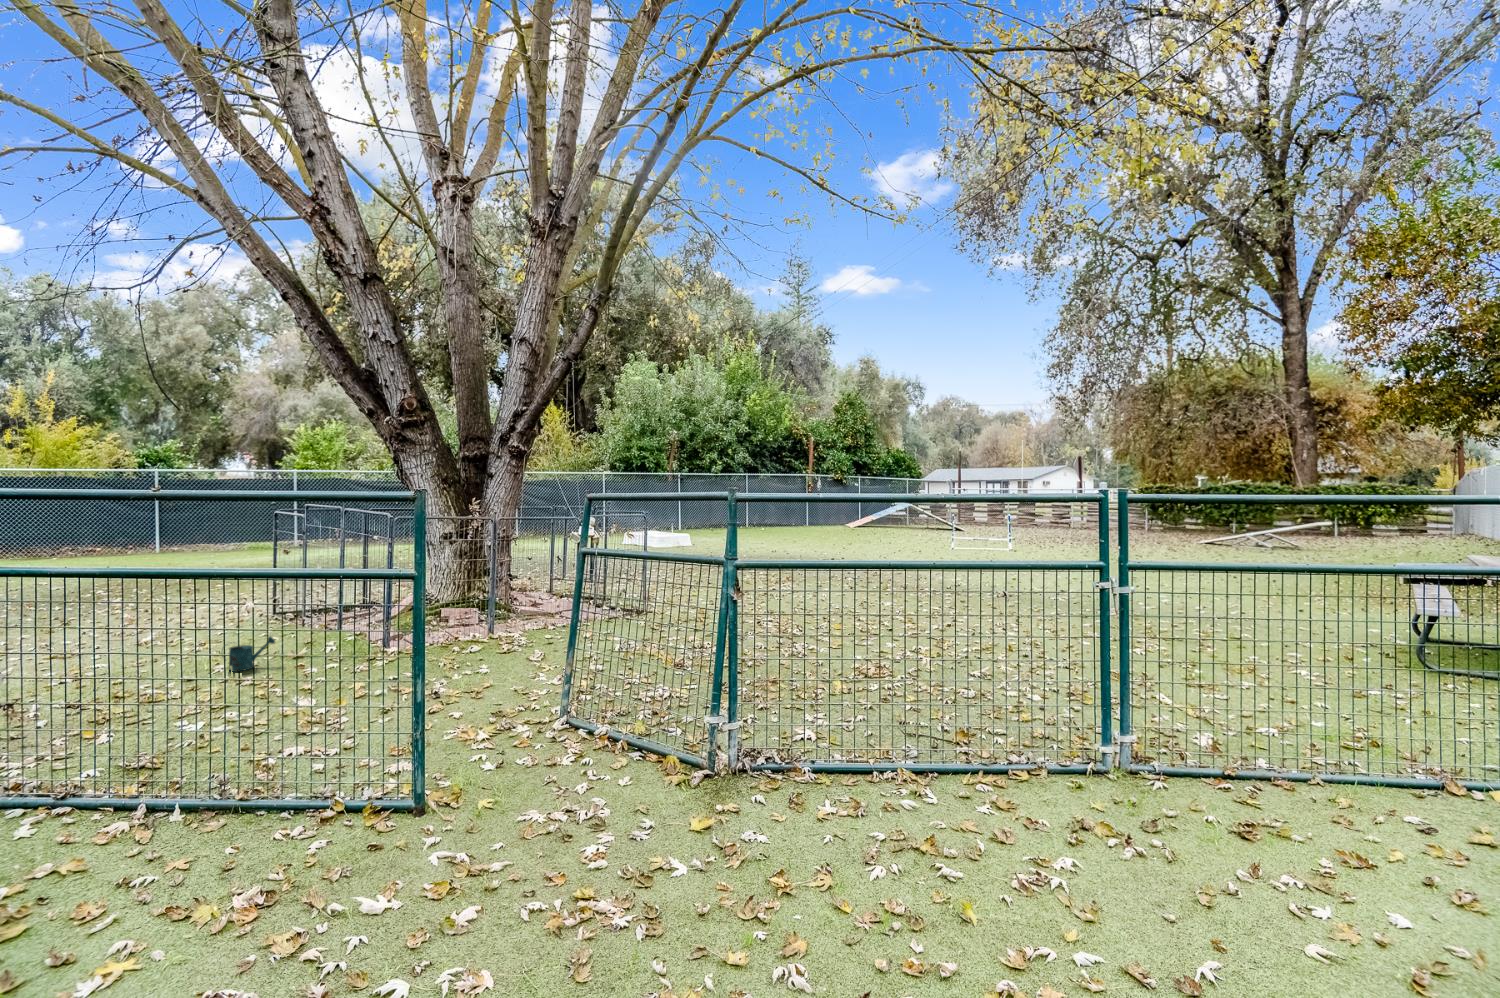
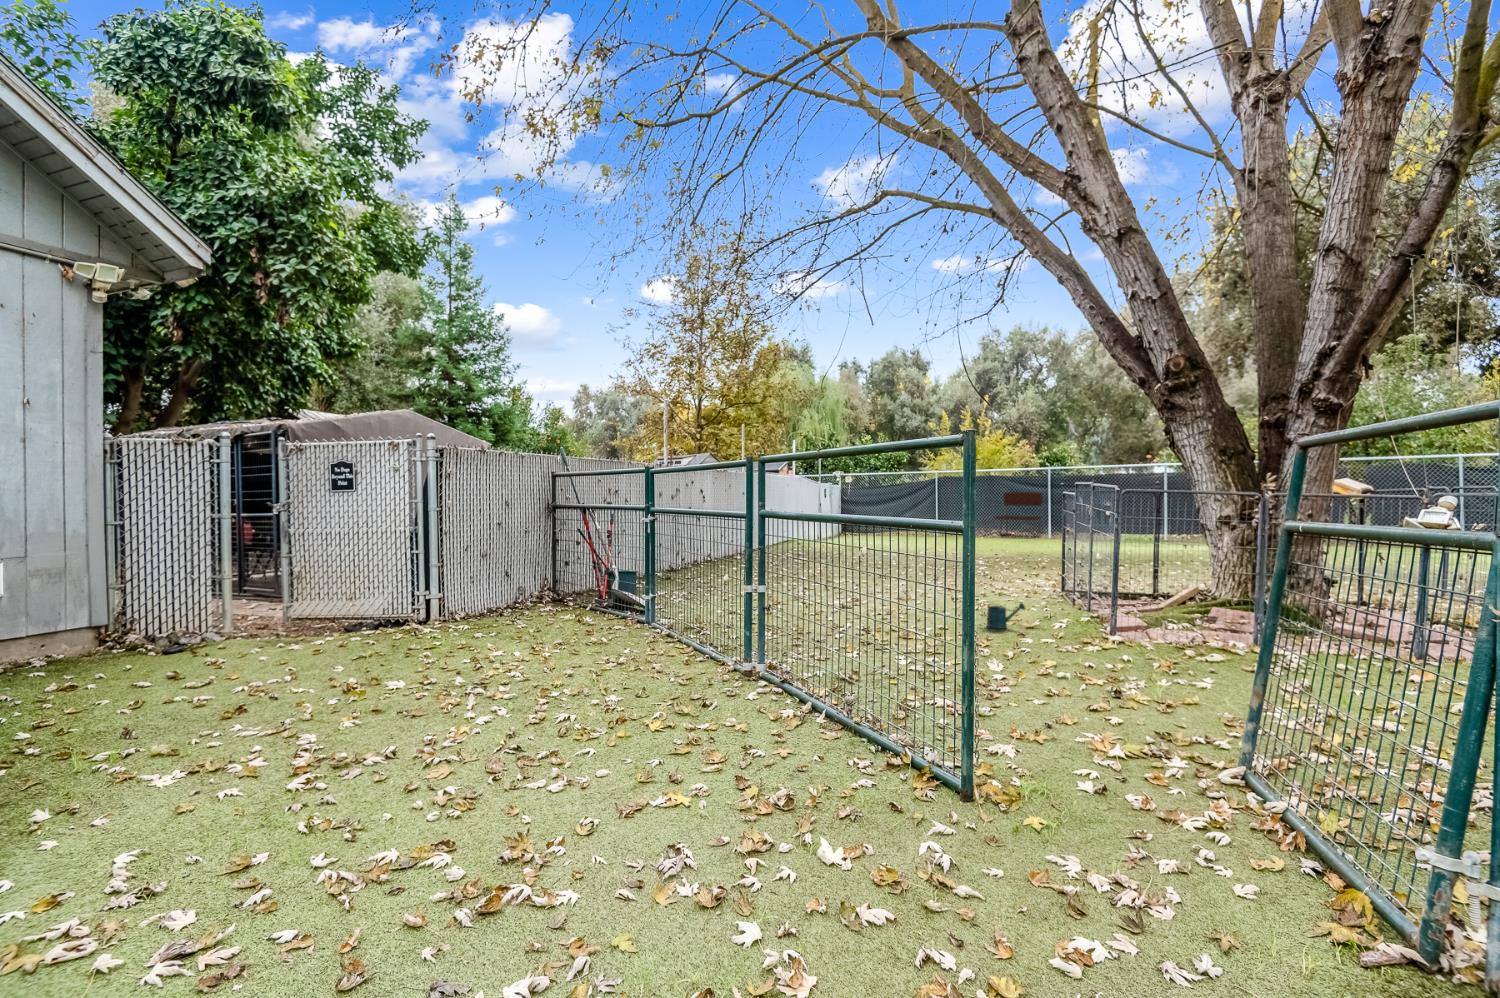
bench: none [75,503,147,560] -> present [995,492,1043,537]

